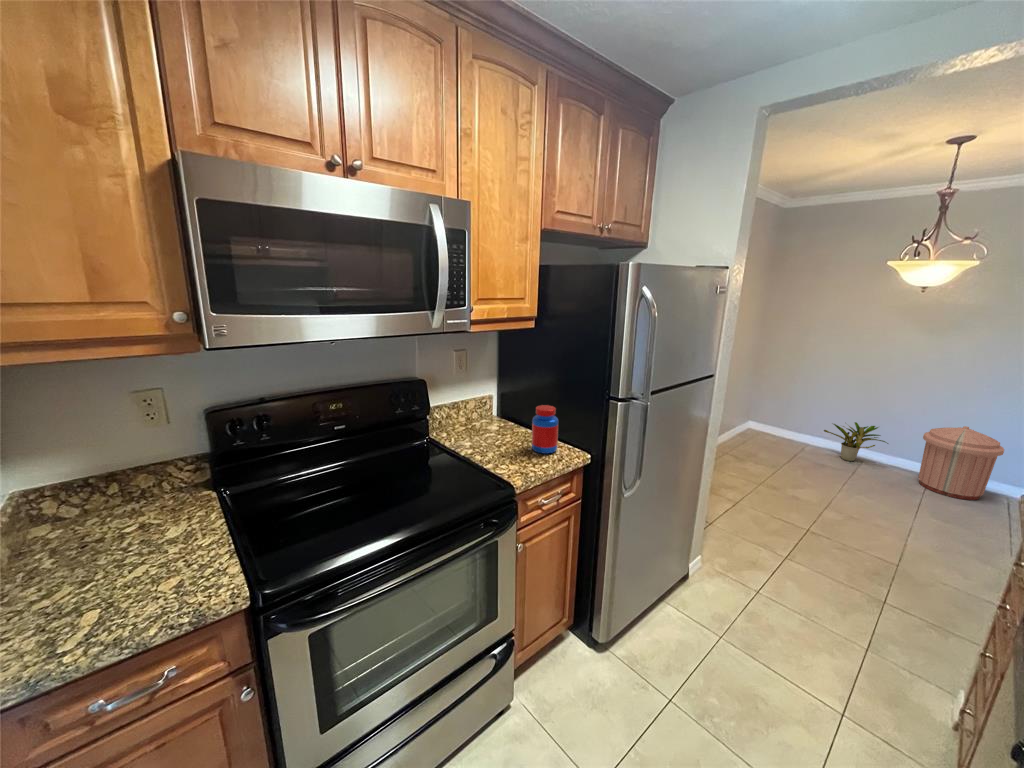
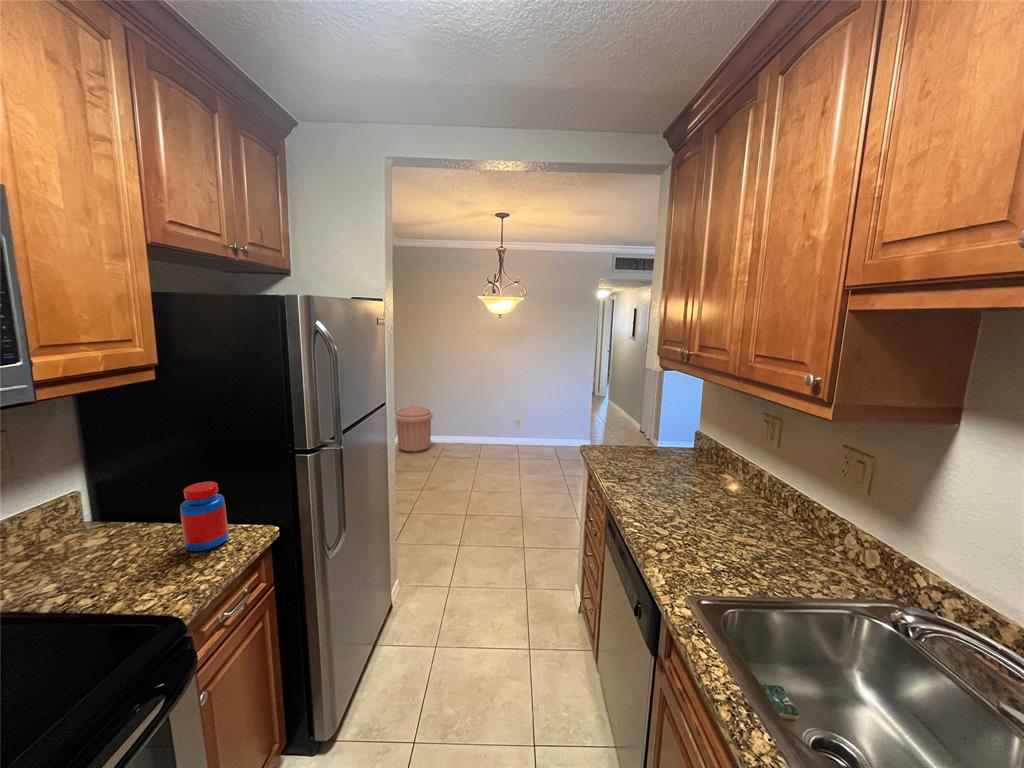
potted plant: present [824,422,888,461] -> none [455,418,495,449]
trash can: present [918,426,1004,500] -> present [397,404,433,453]

